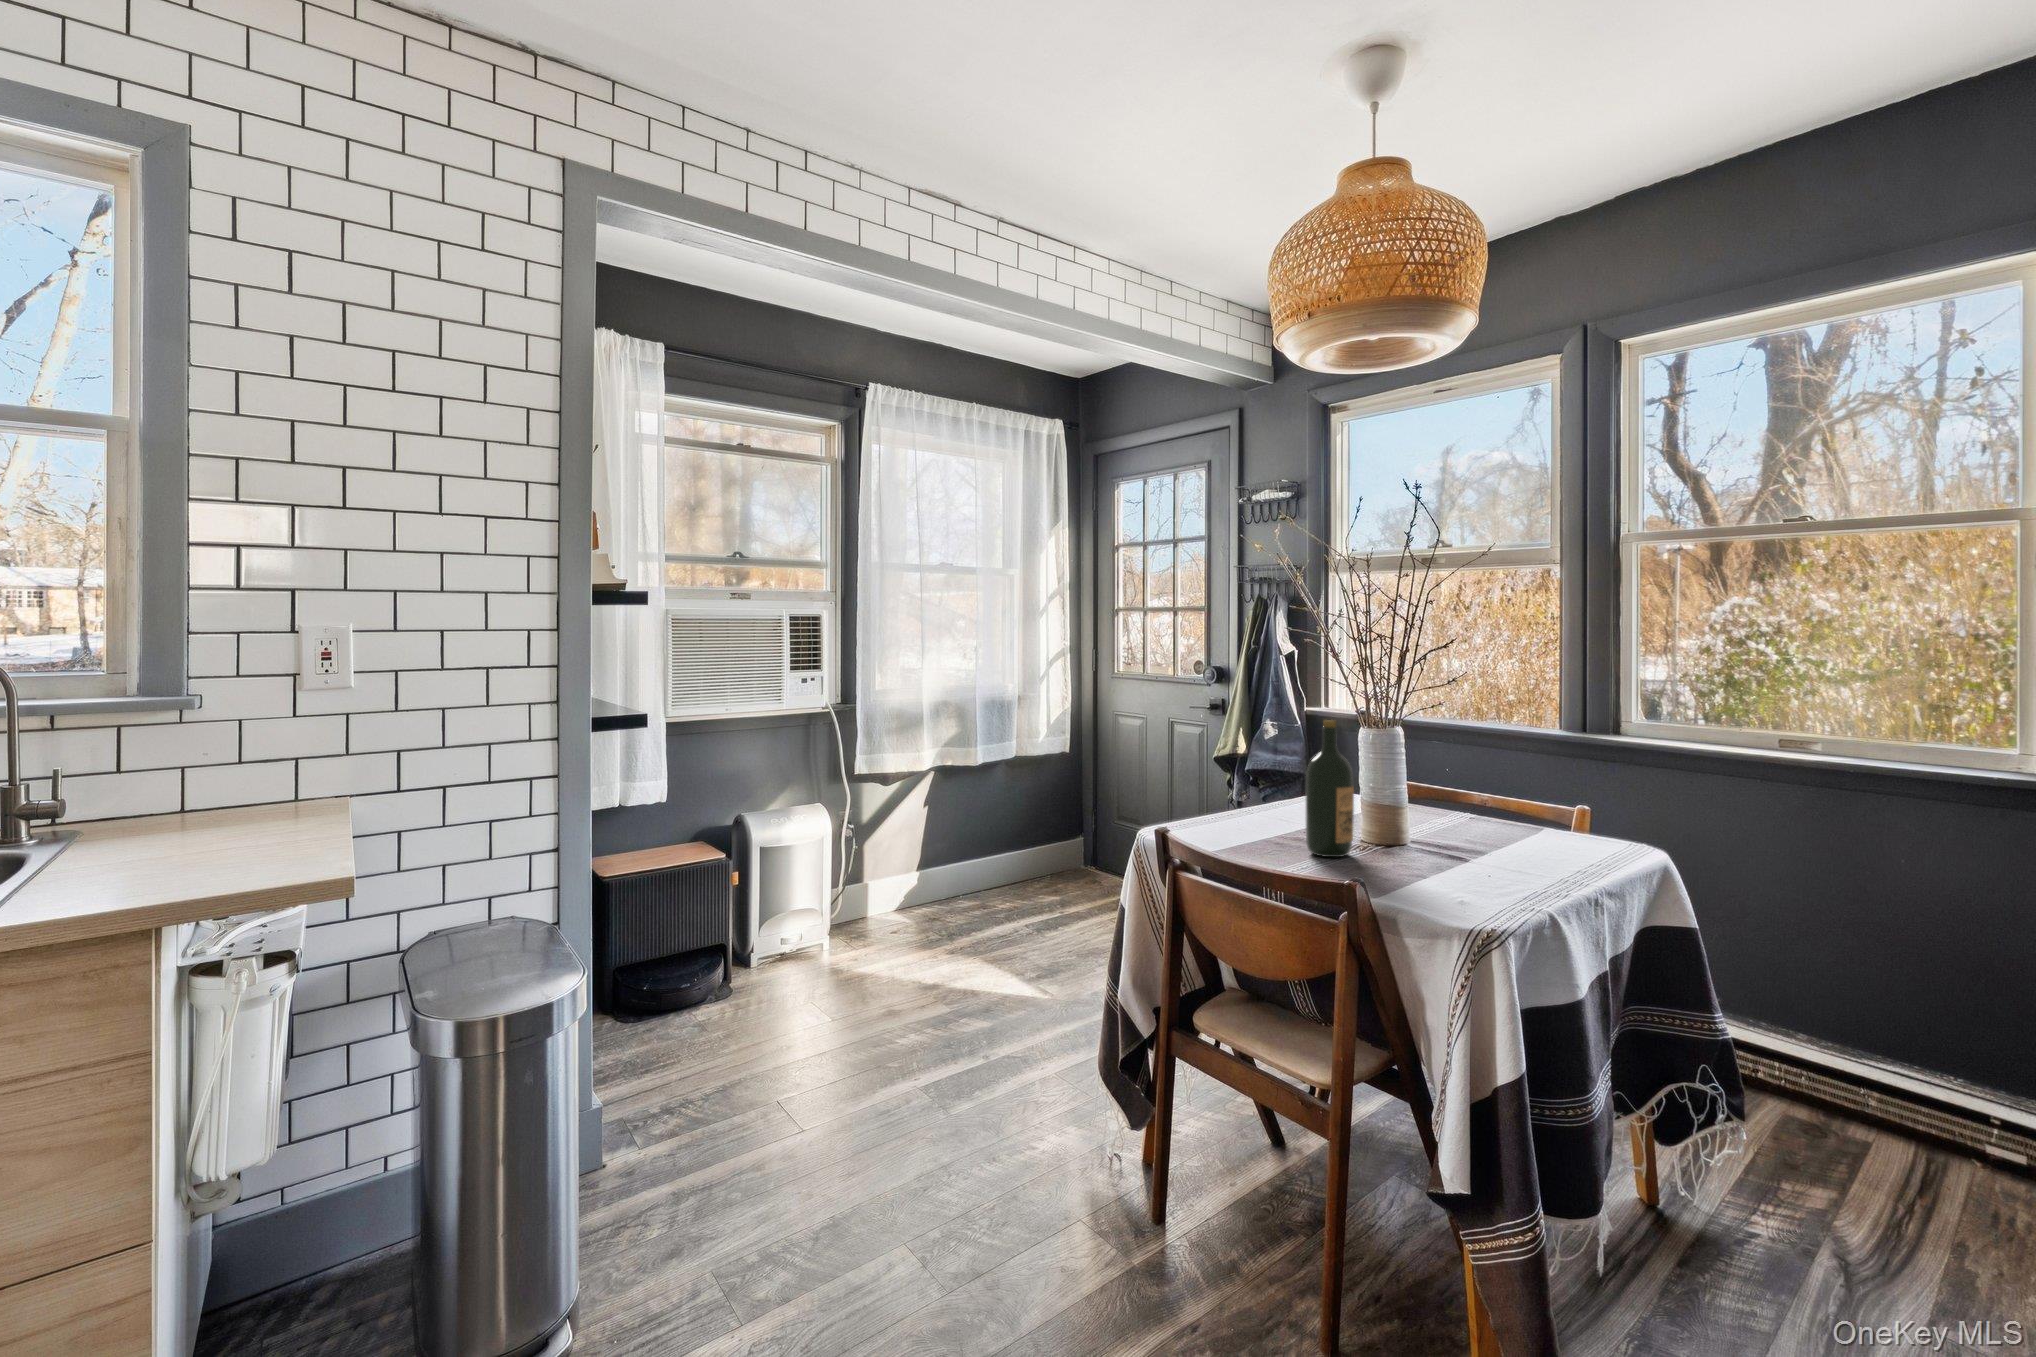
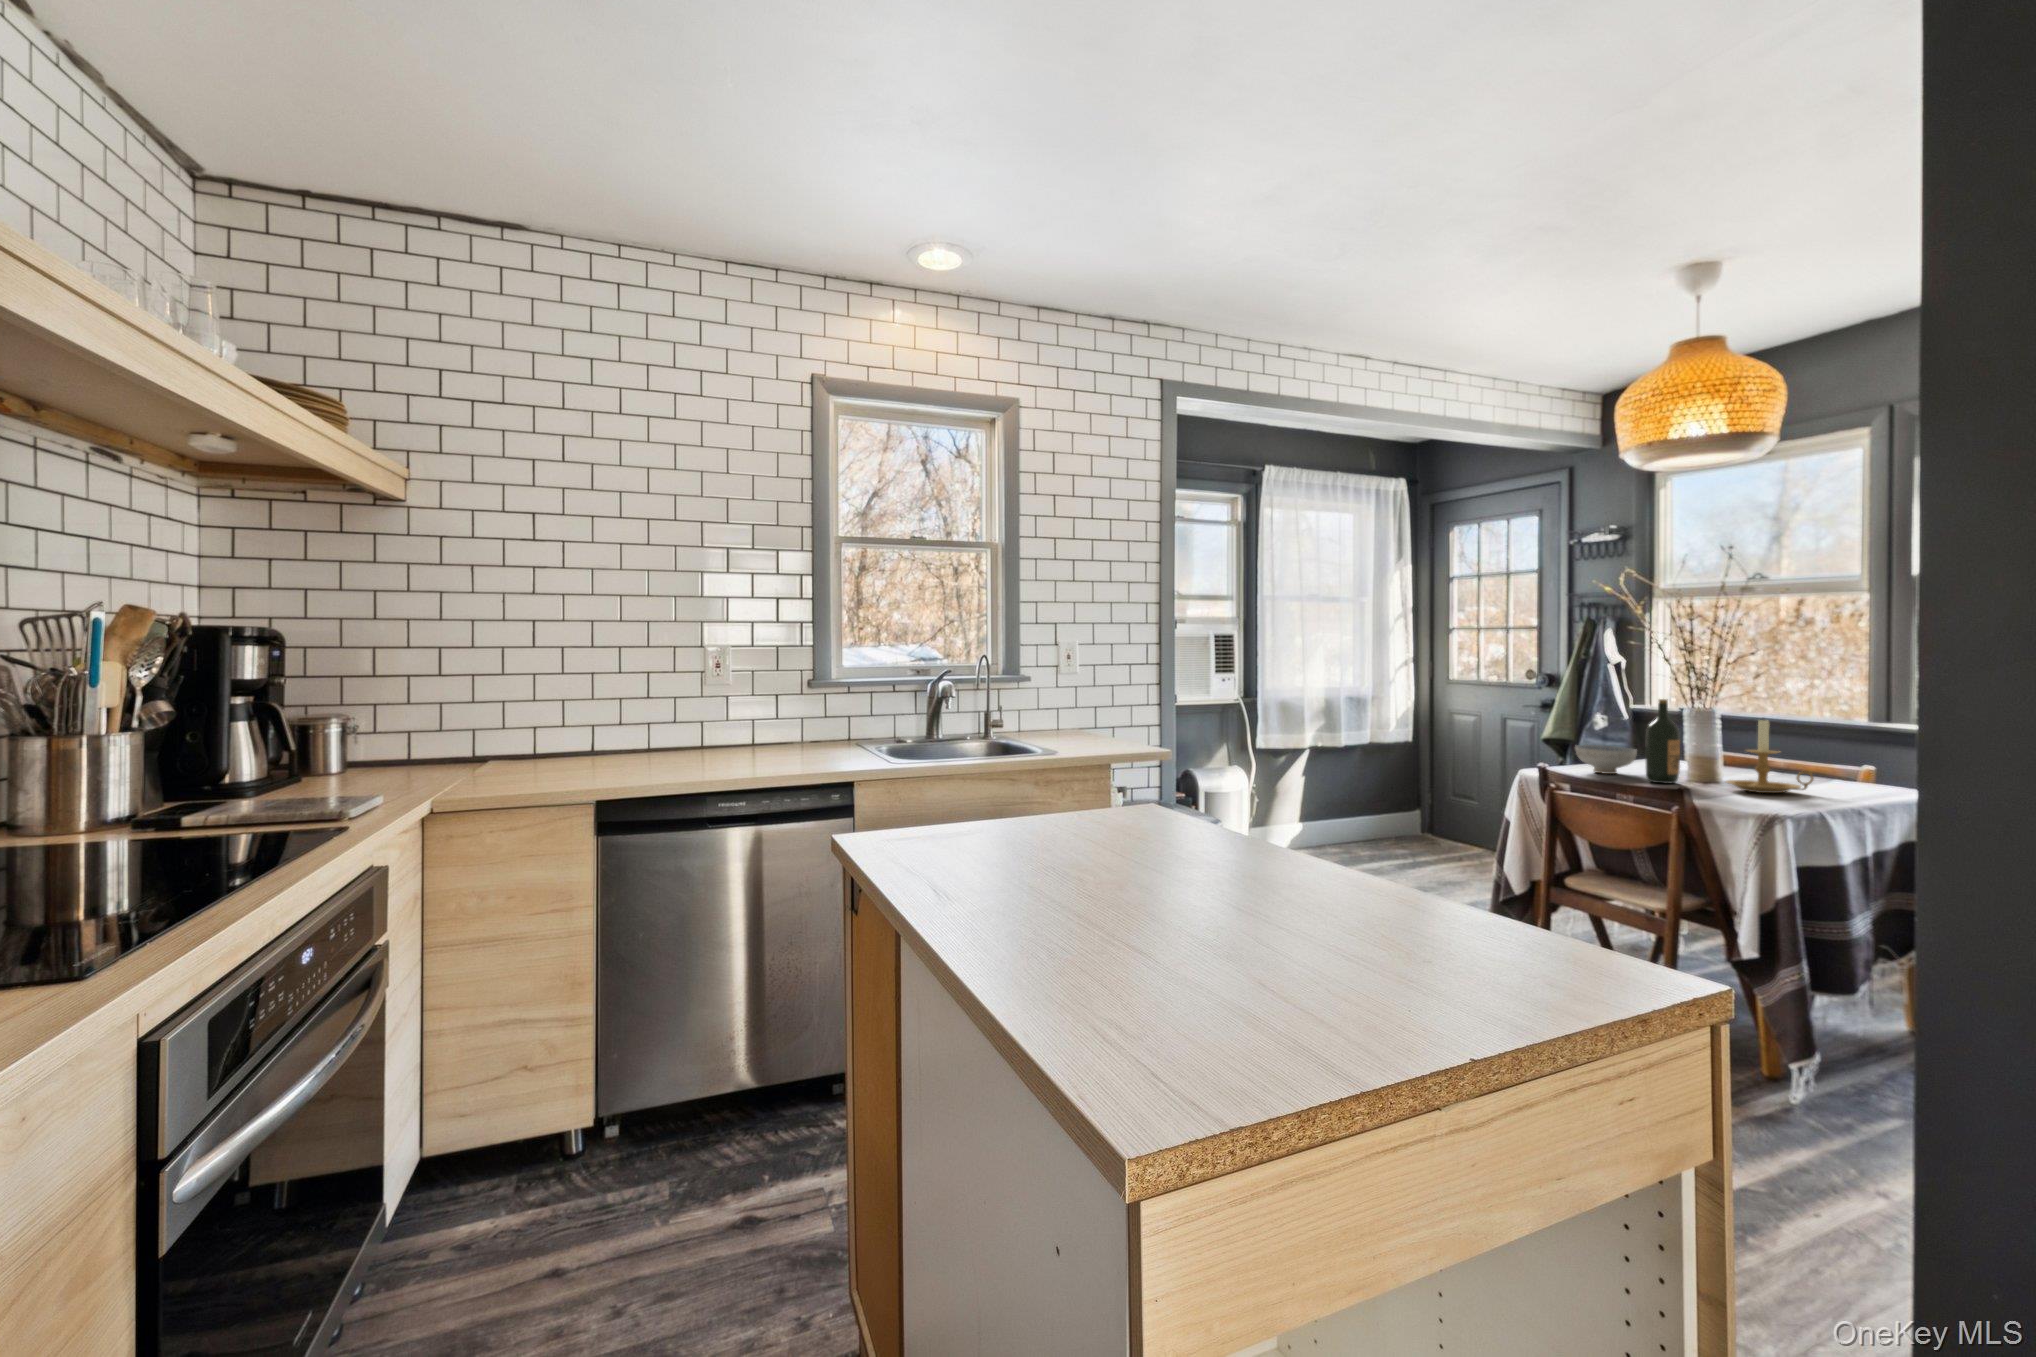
candle holder: none [1417,752,1545,880] -> present [1727,719,1813,793]
ceramic bowl: none [1213,786,1298,834] -> present [1575,745,1637,774]

